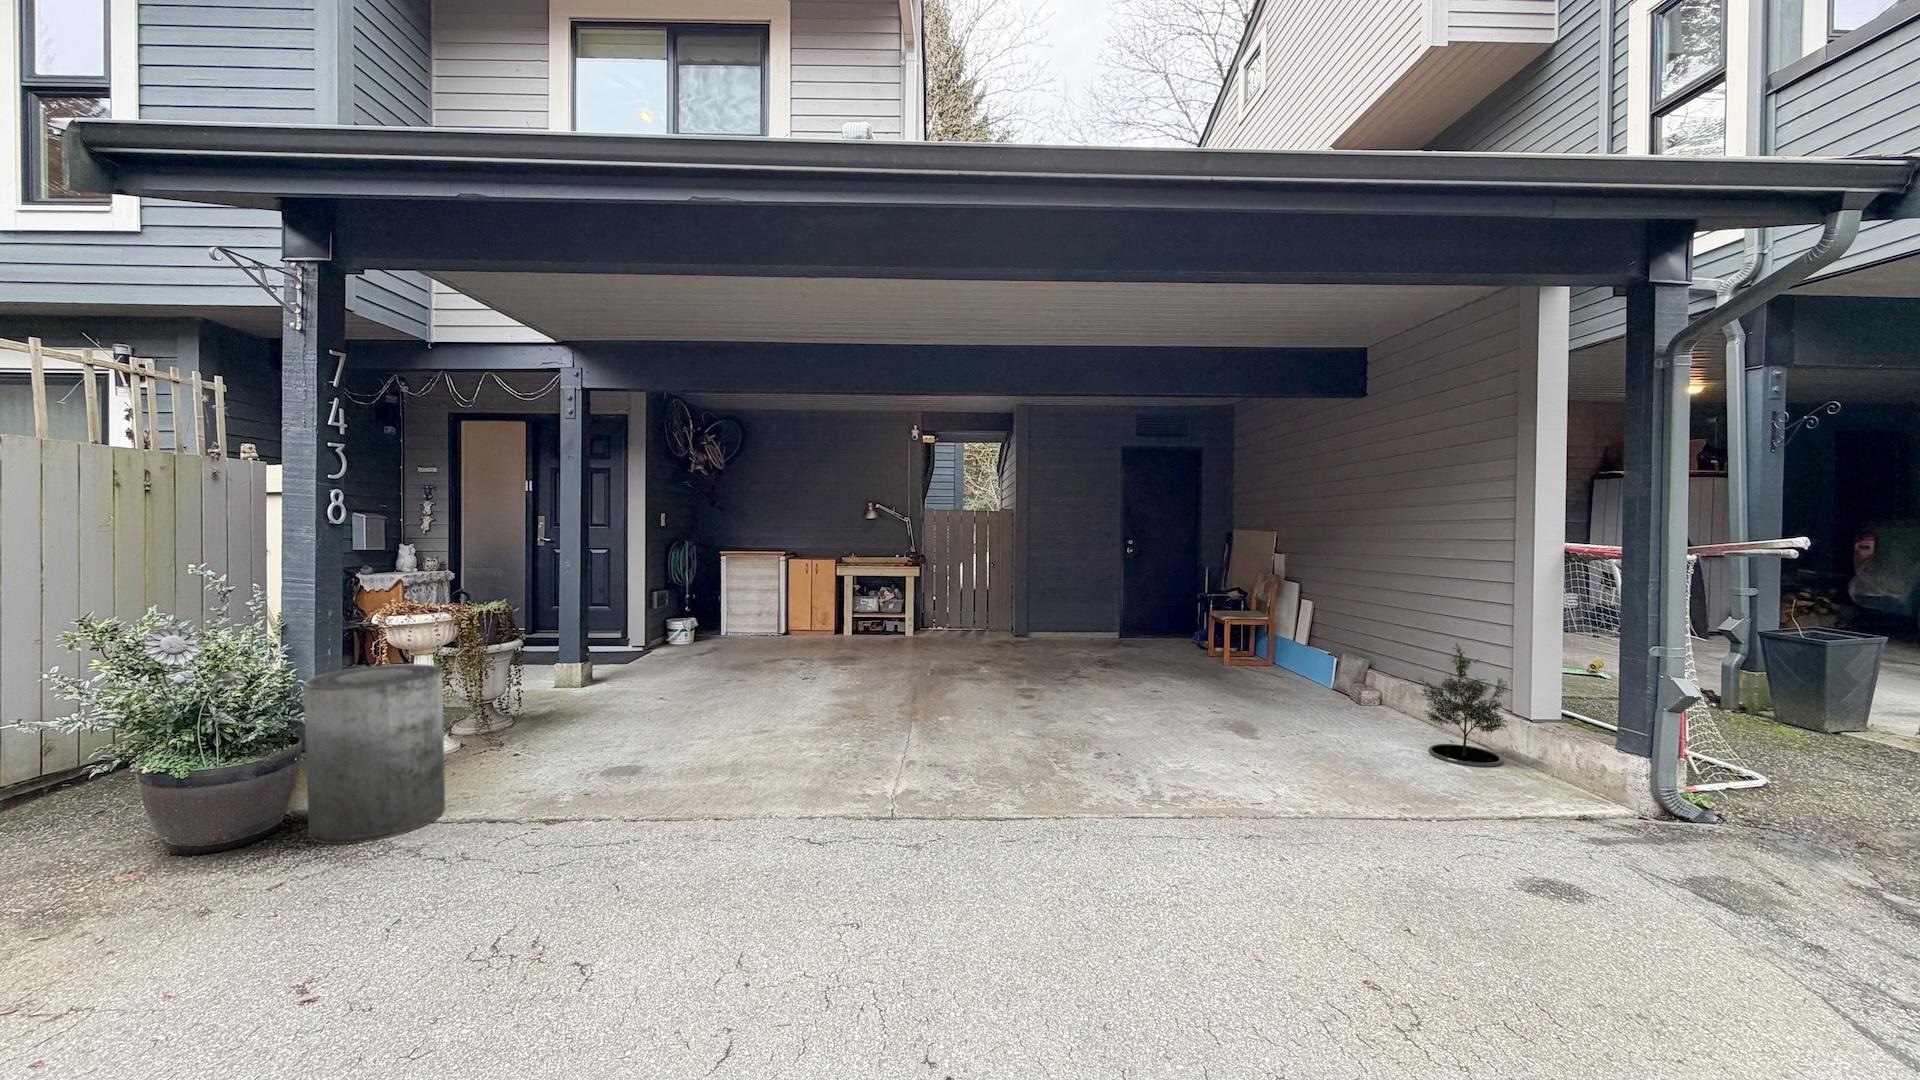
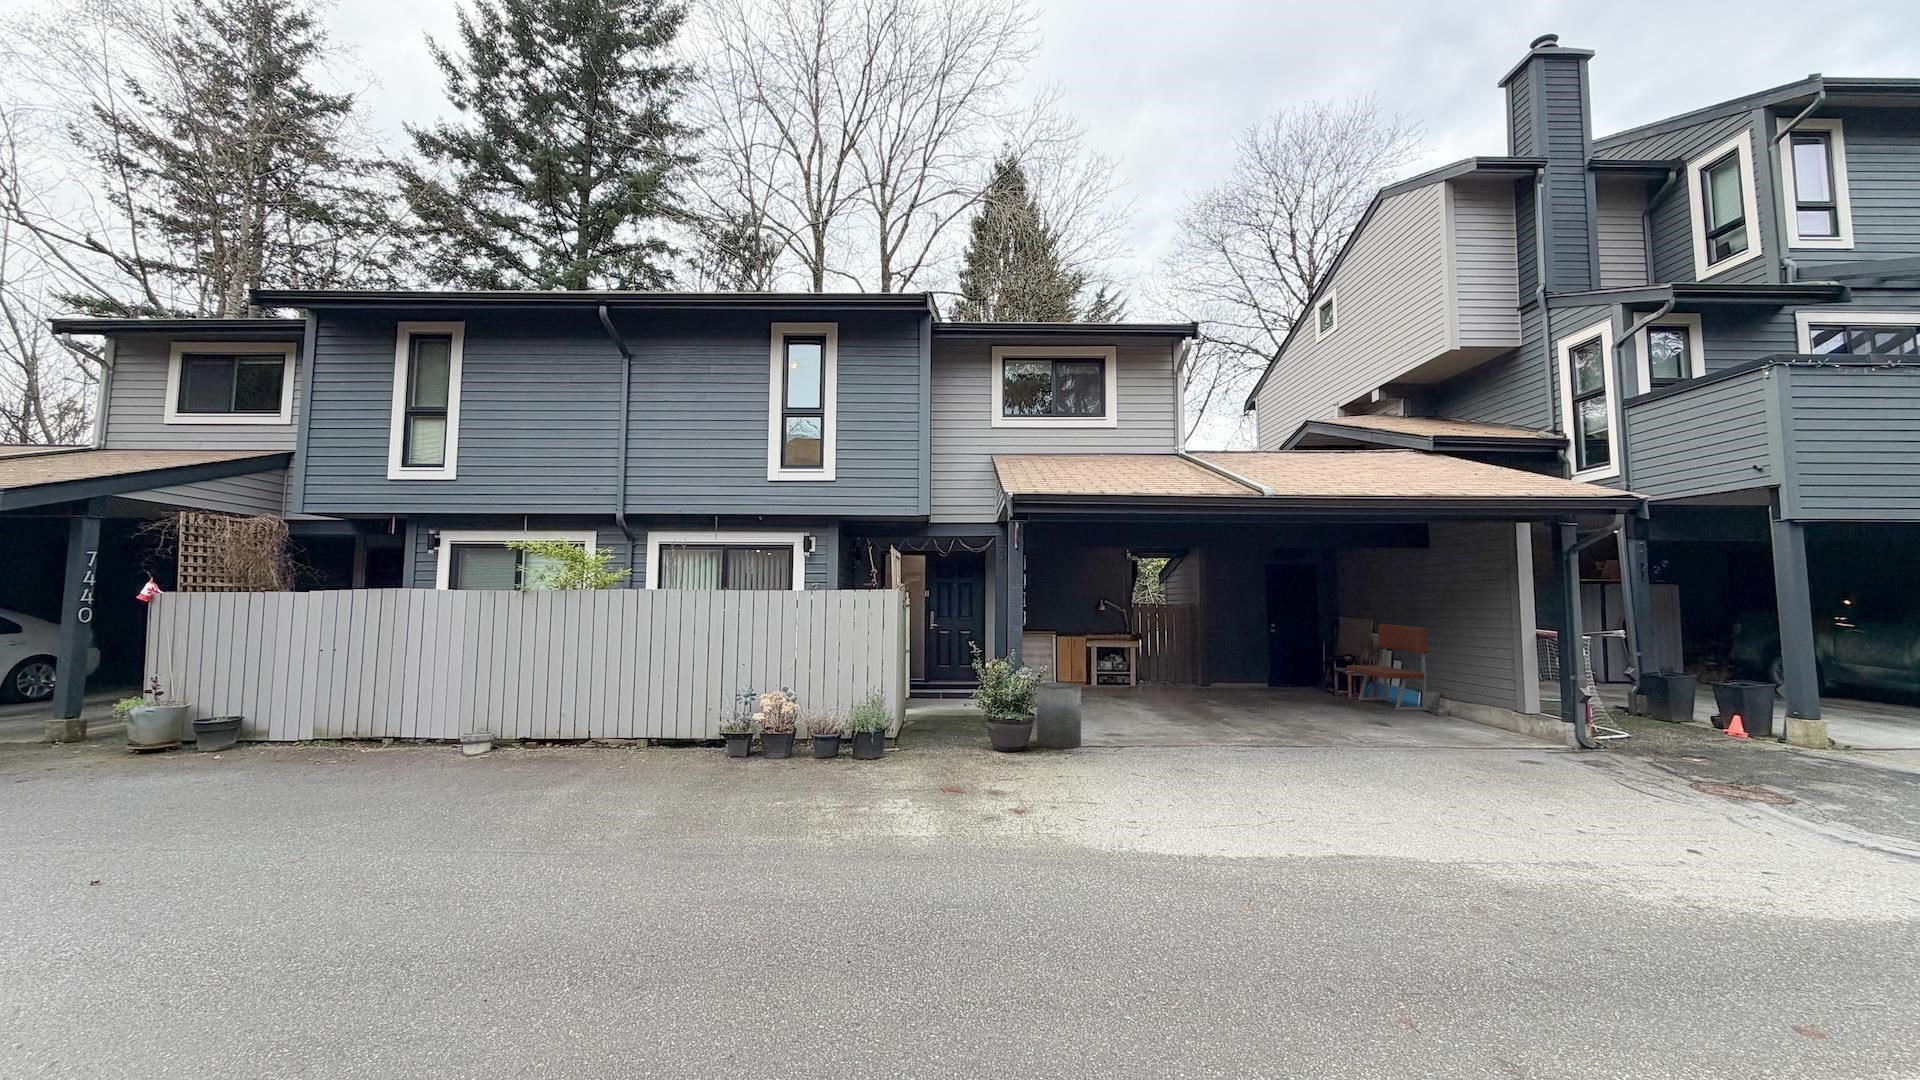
bench: none [1220,536,1353,692] -> present [1347,624,1428,711]
potted tree: present [1419,644,1508,767] -> none [1470,678,1517,735]

